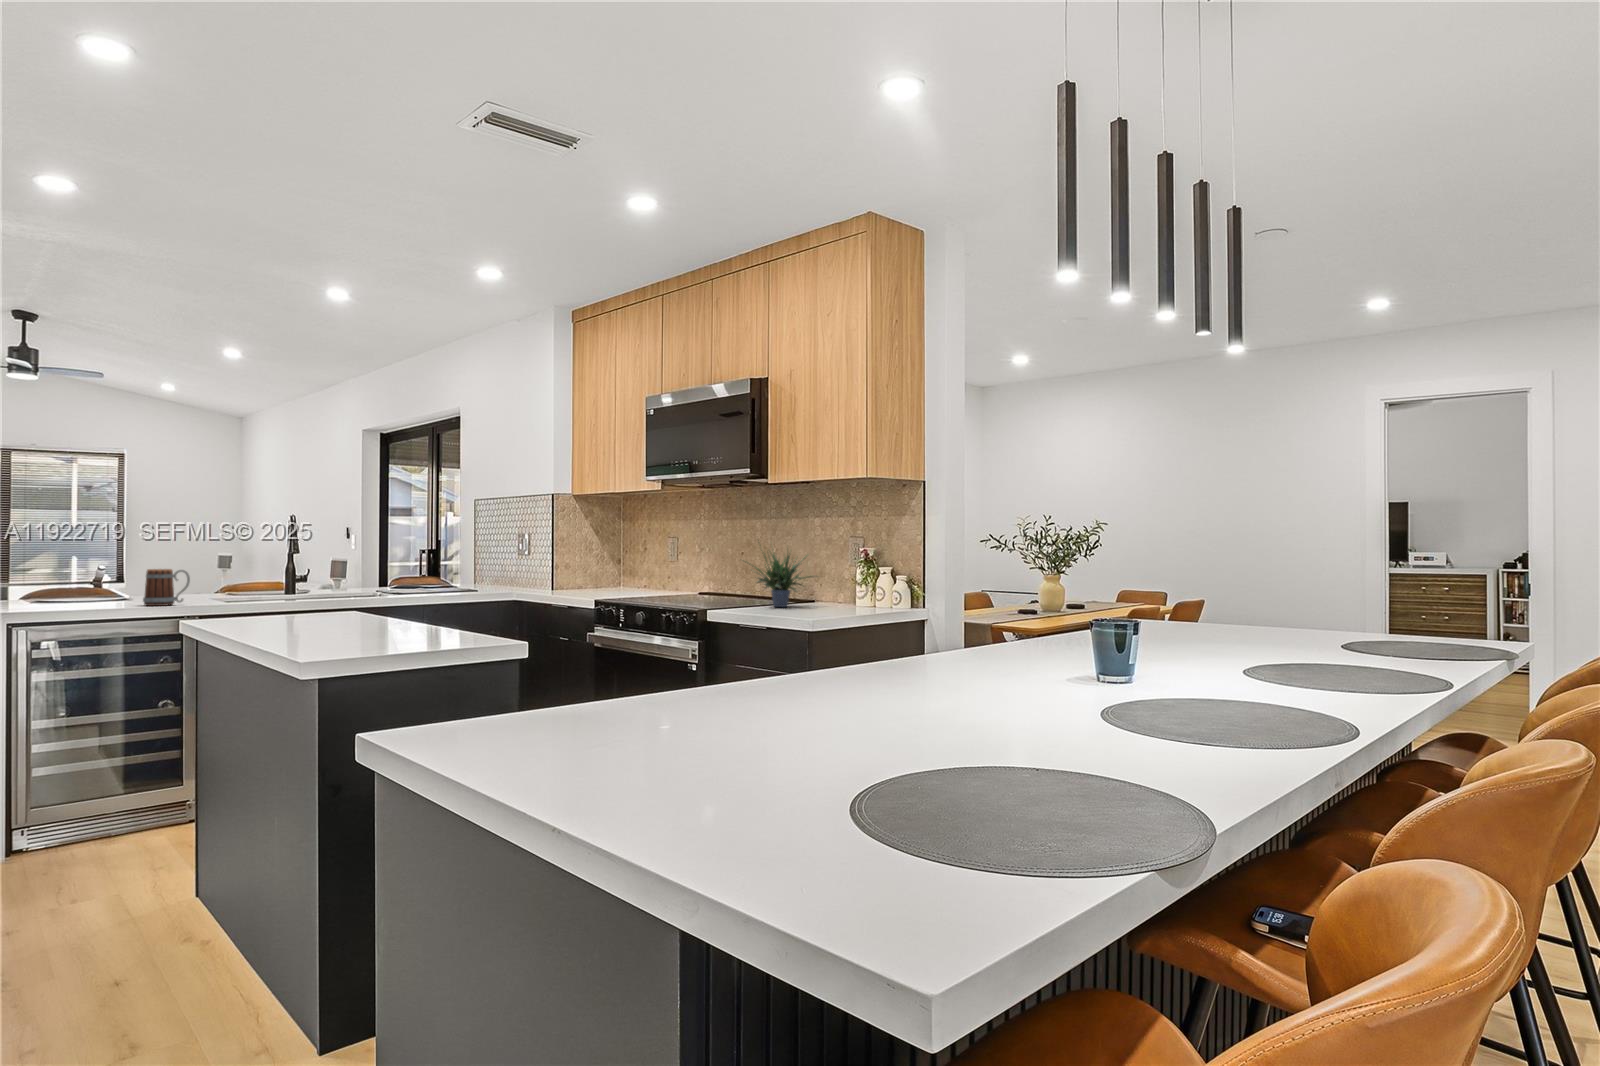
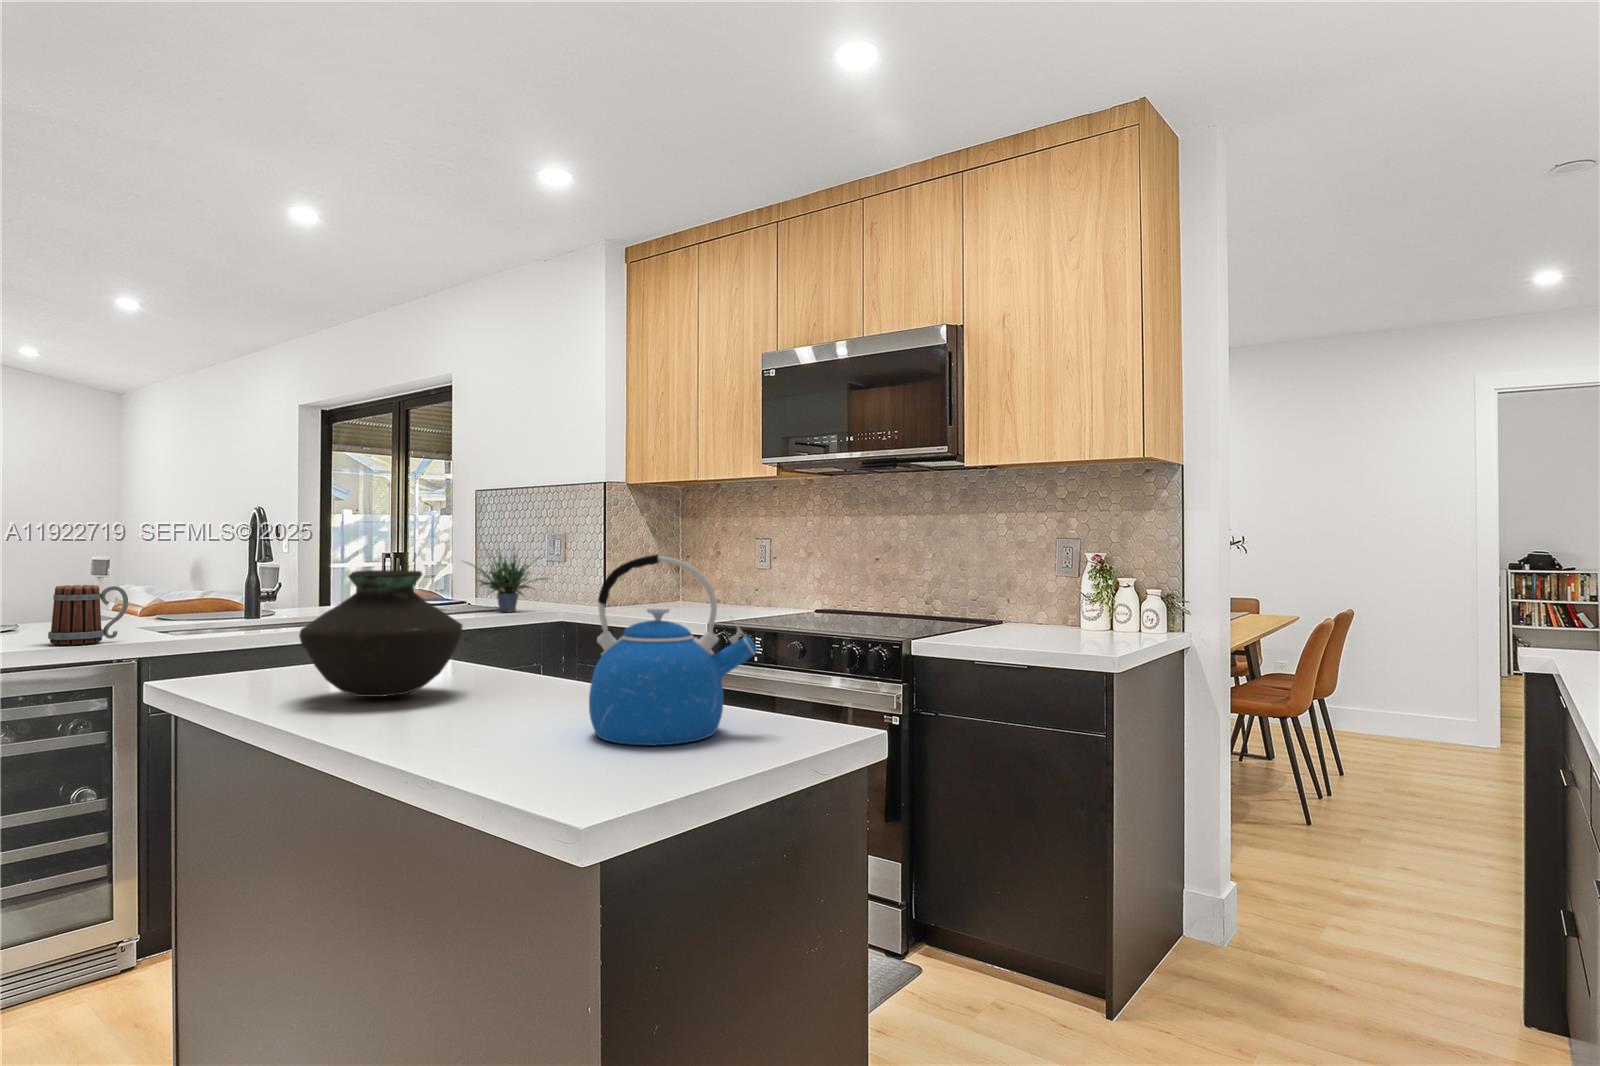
kettle: none [348,547,435,641] -> present [589,555,757,745]
potted plant: present [755,554,812,607] -> present [464,552,548,612]
vase: none [238,557,331,626] -> present [299,570,462,697]

